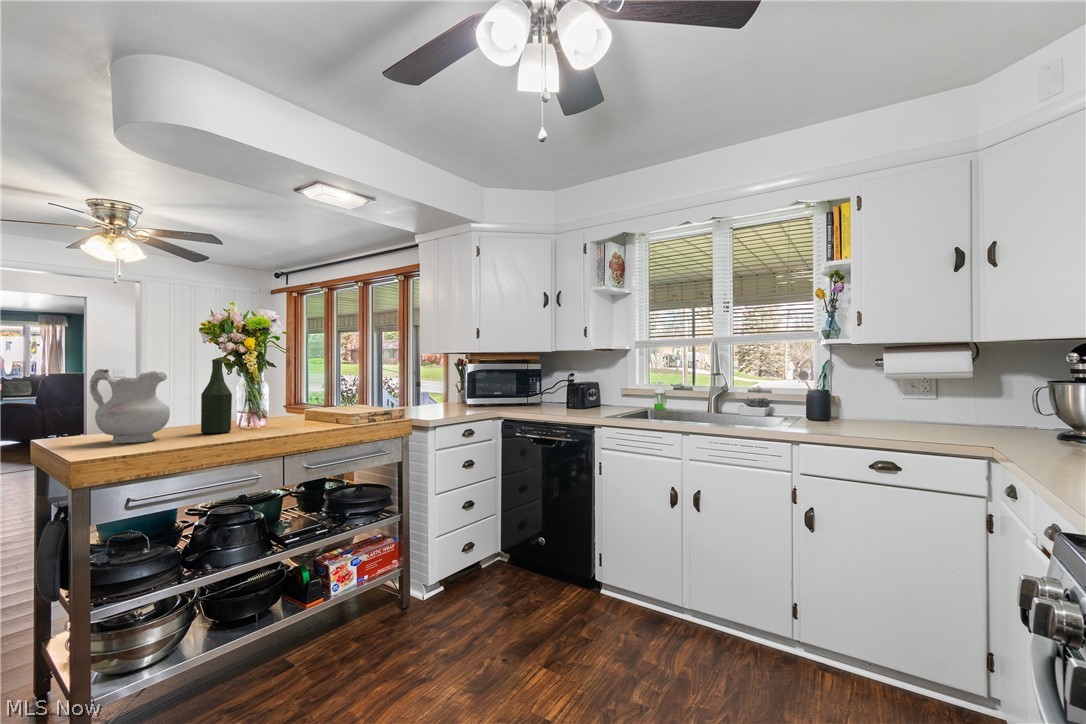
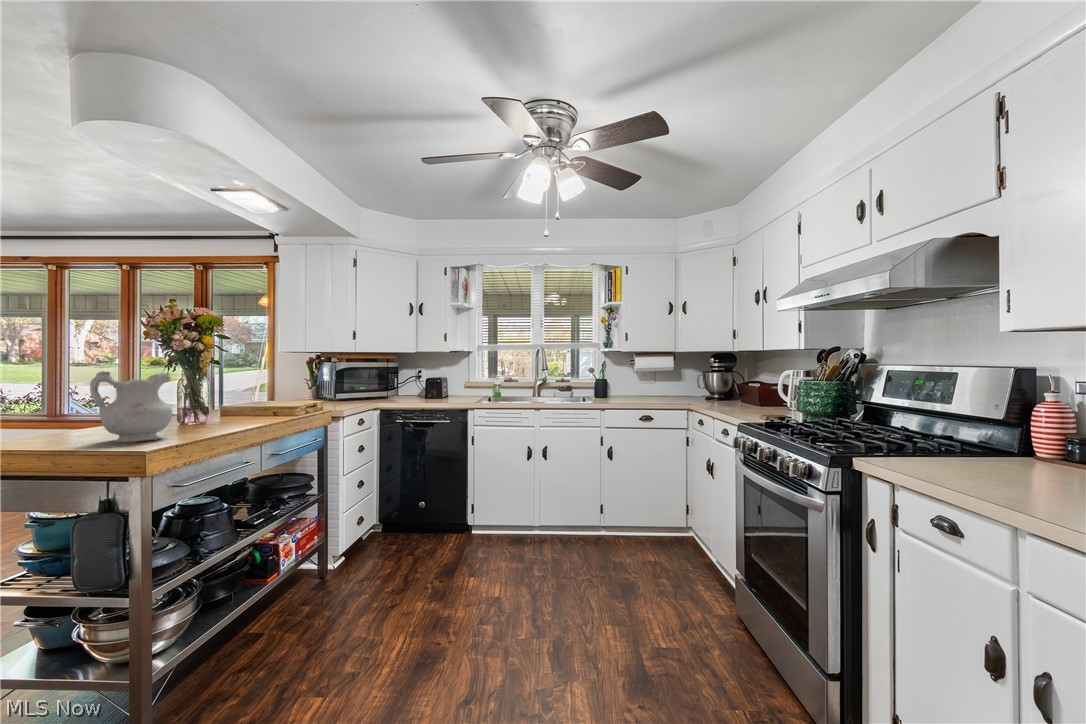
bottle: present [201,359,232,434] -> none [180,361,211,431]

